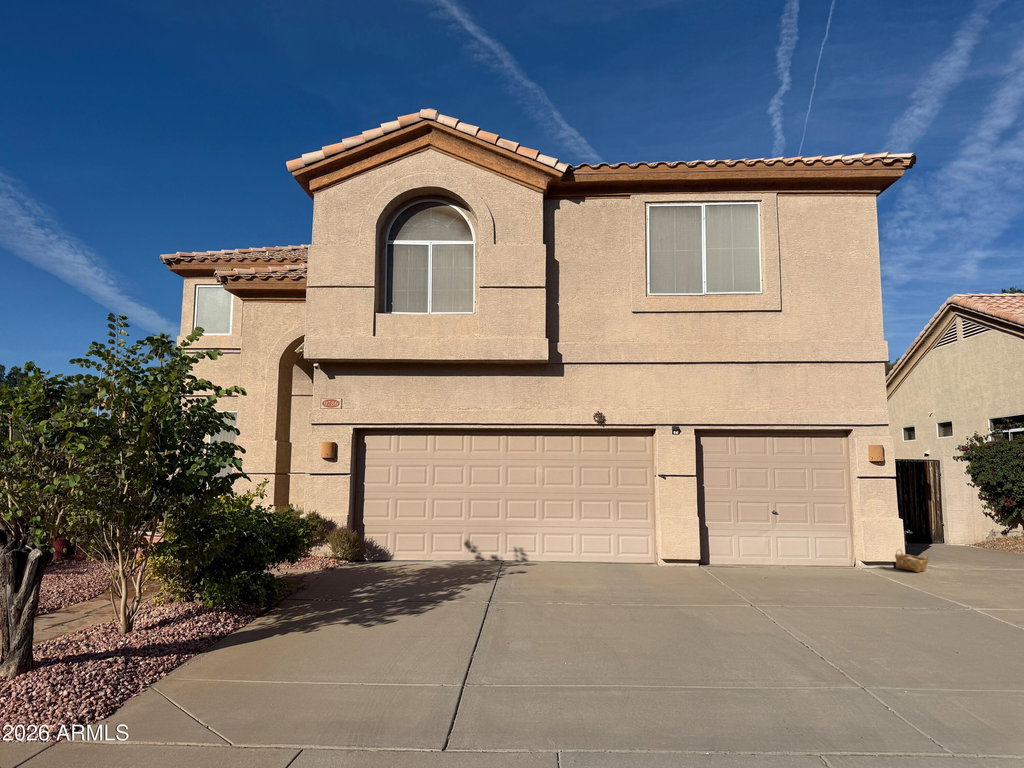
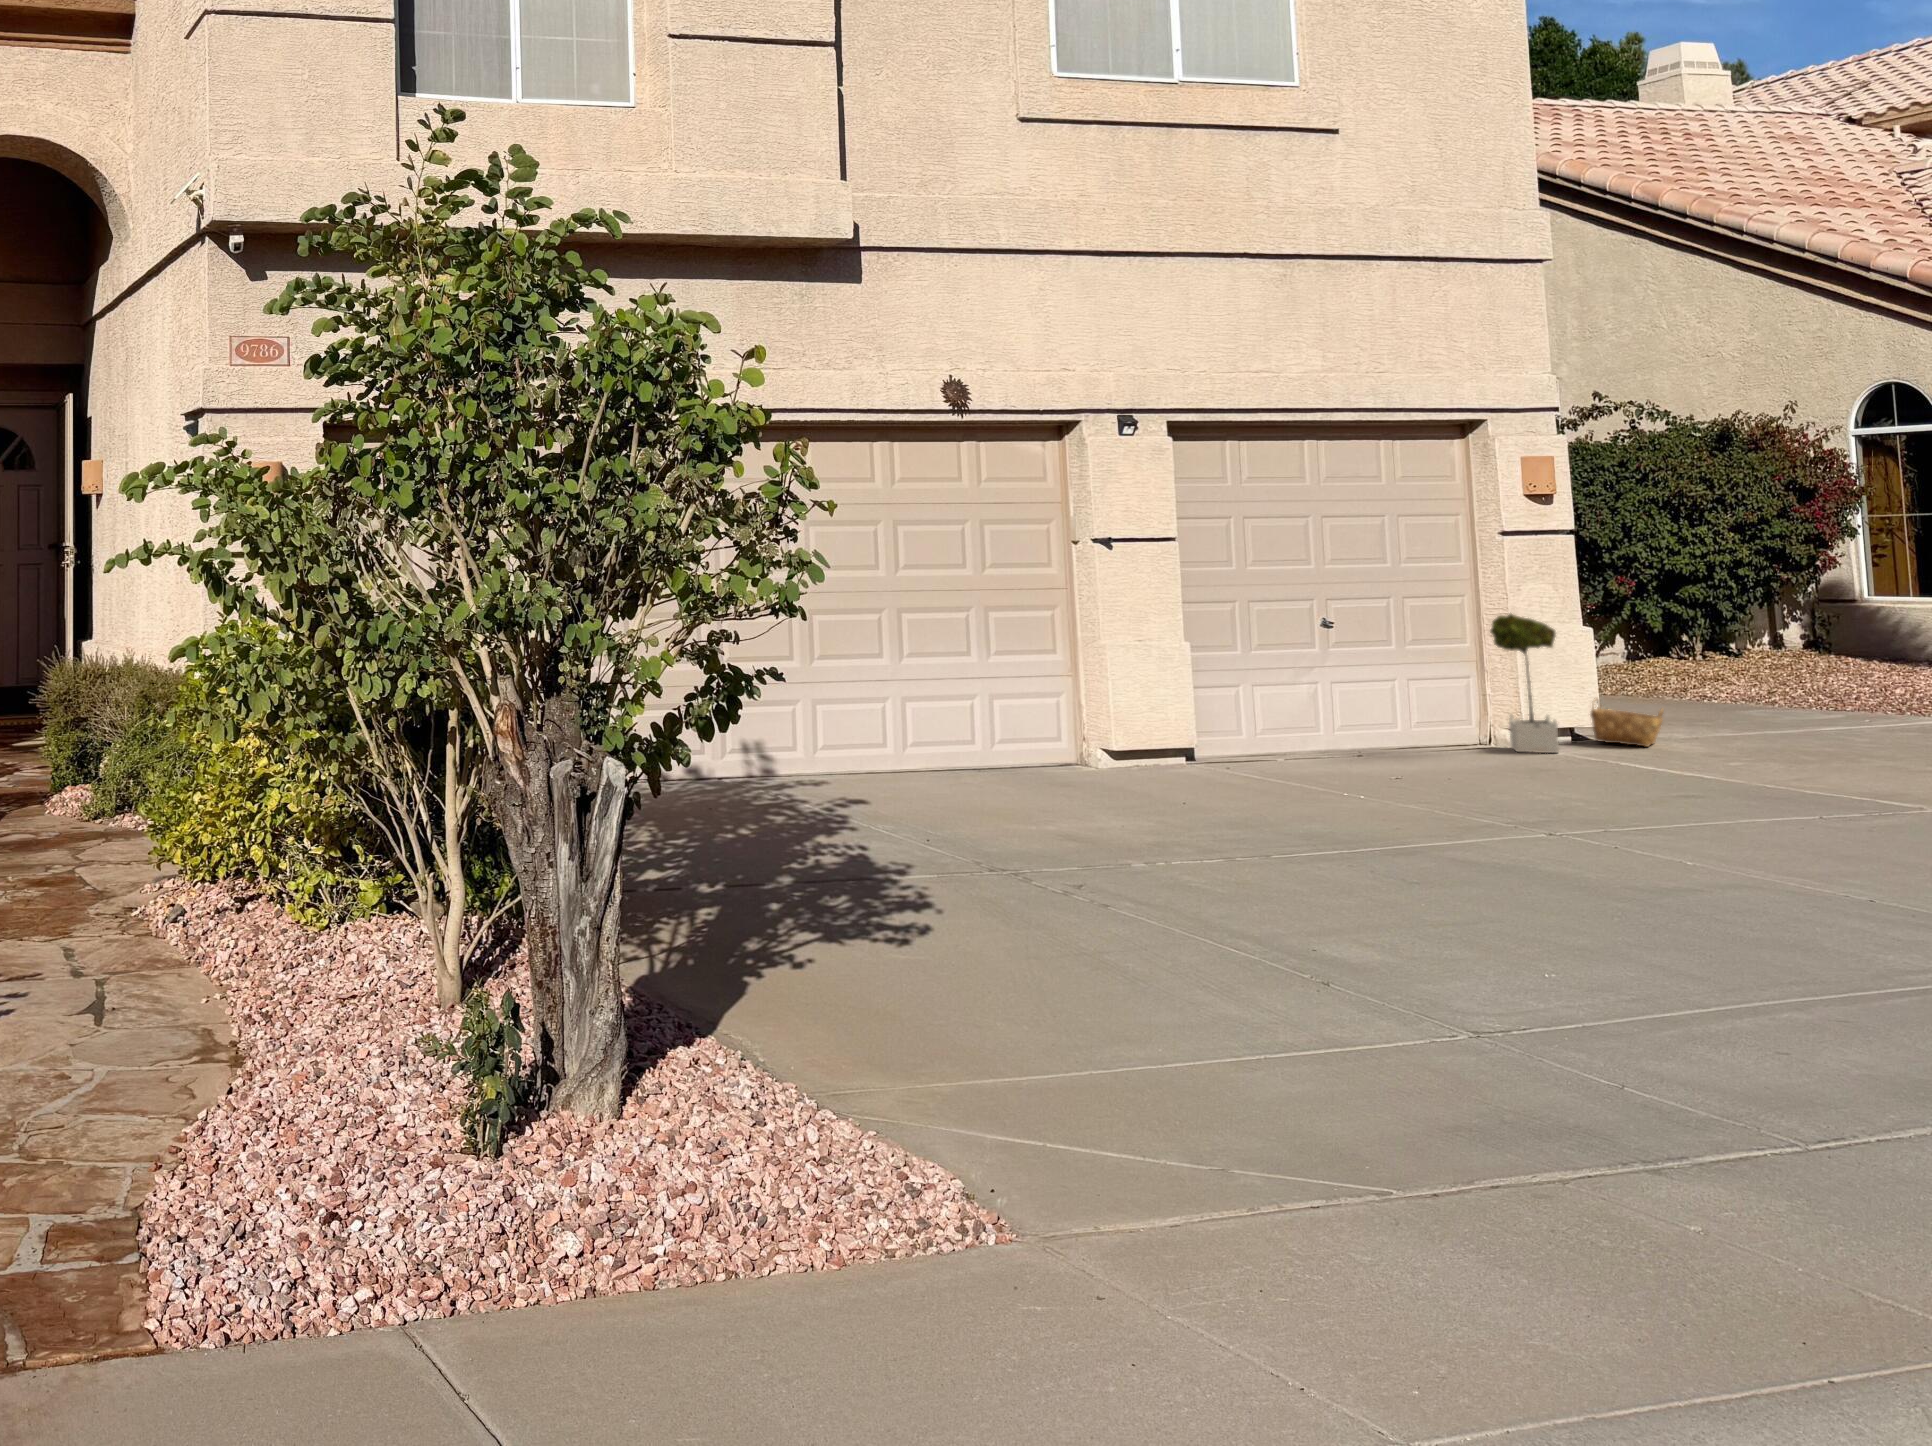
potted tree: none [842,511,871,573] -> present [1490,614,1559,753]

